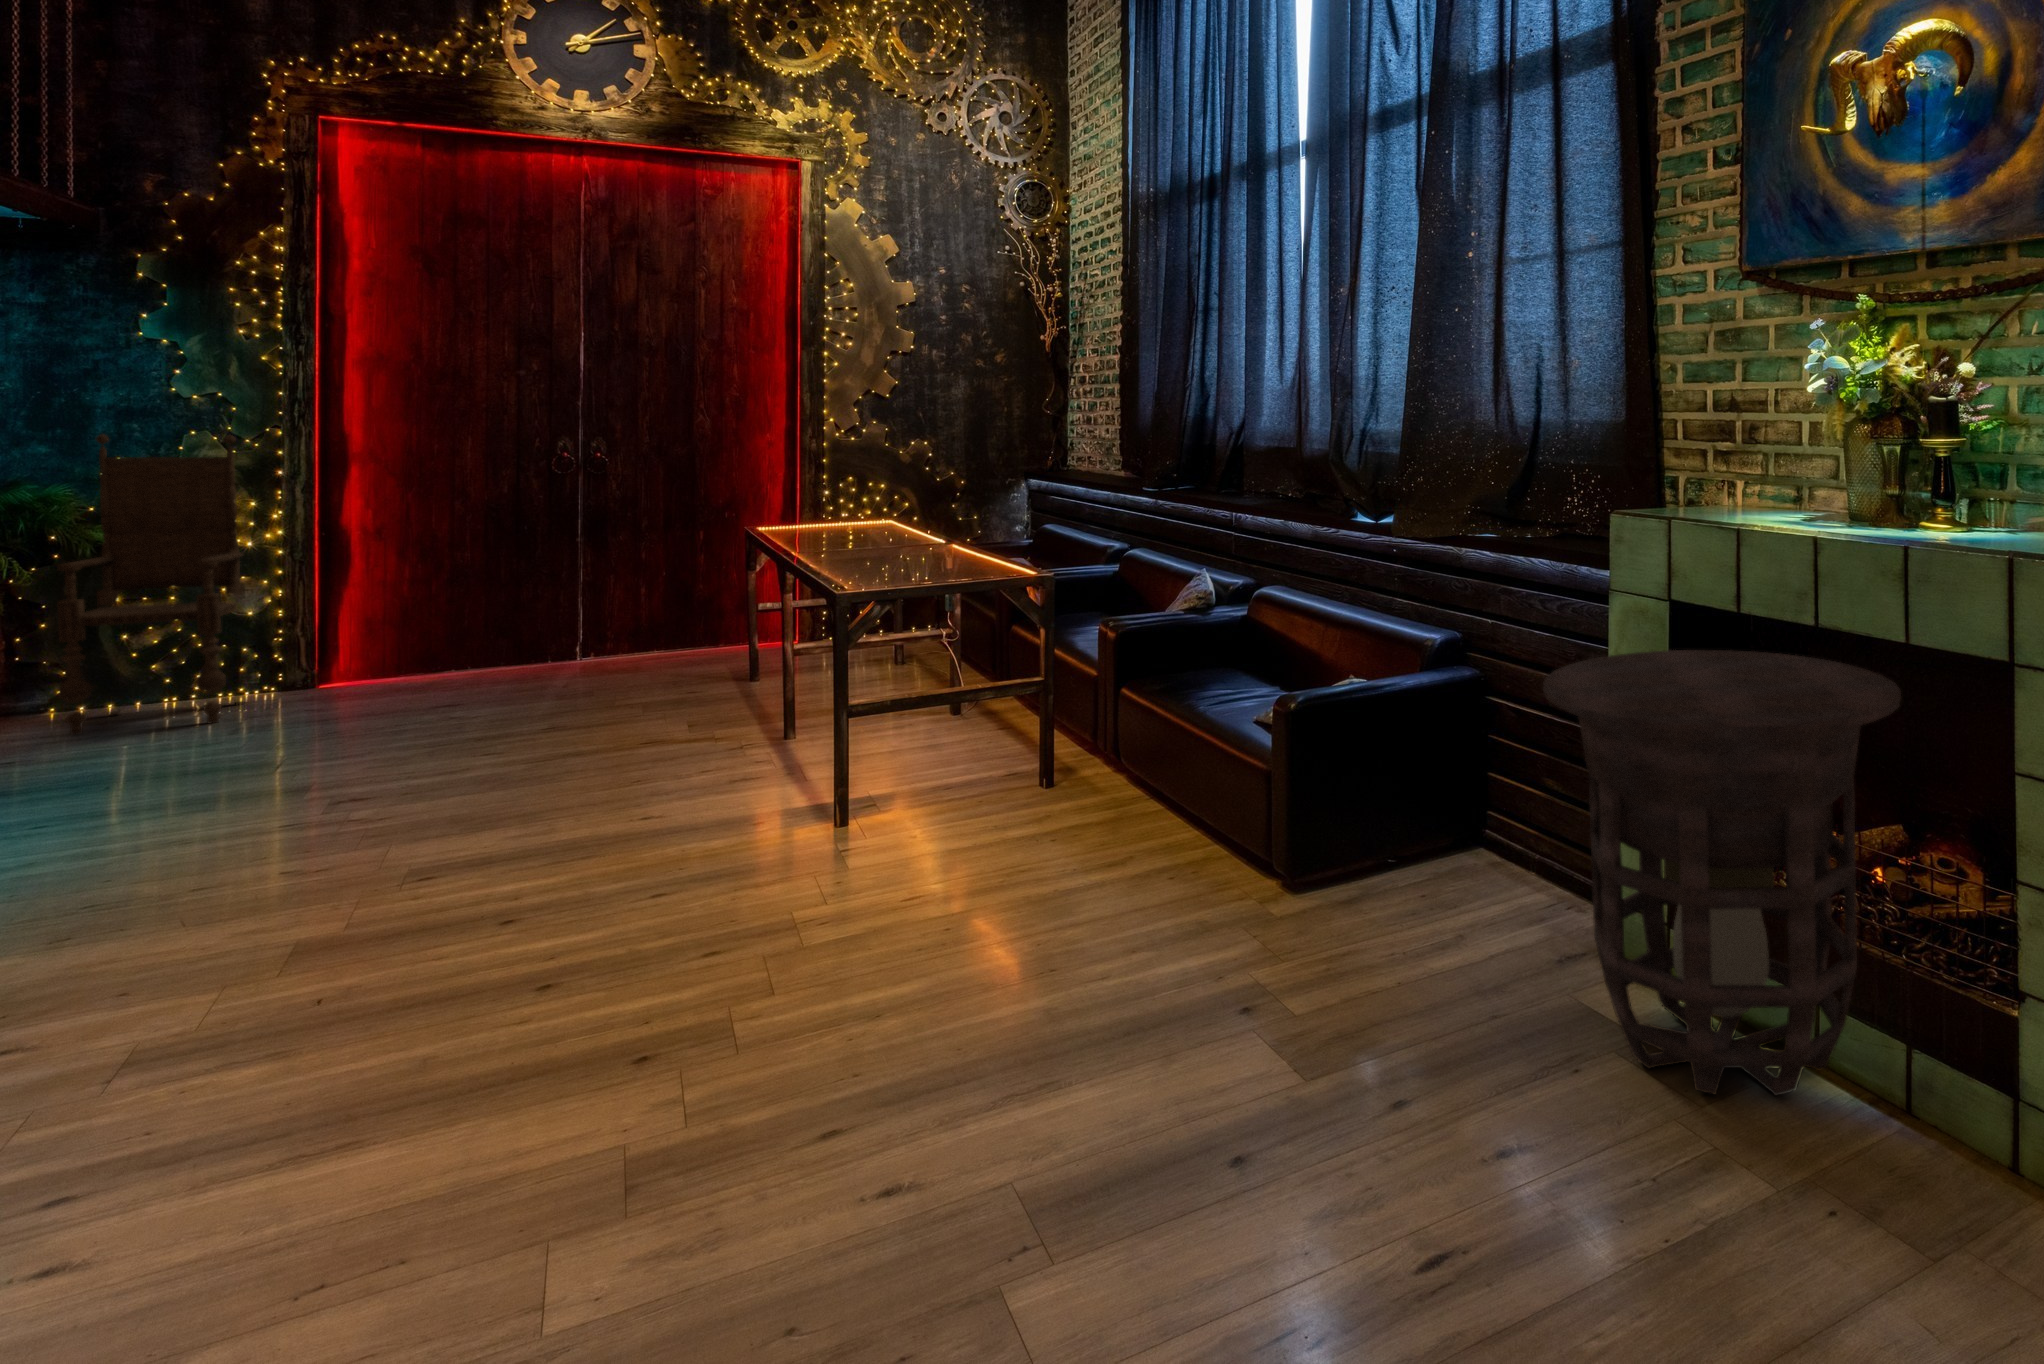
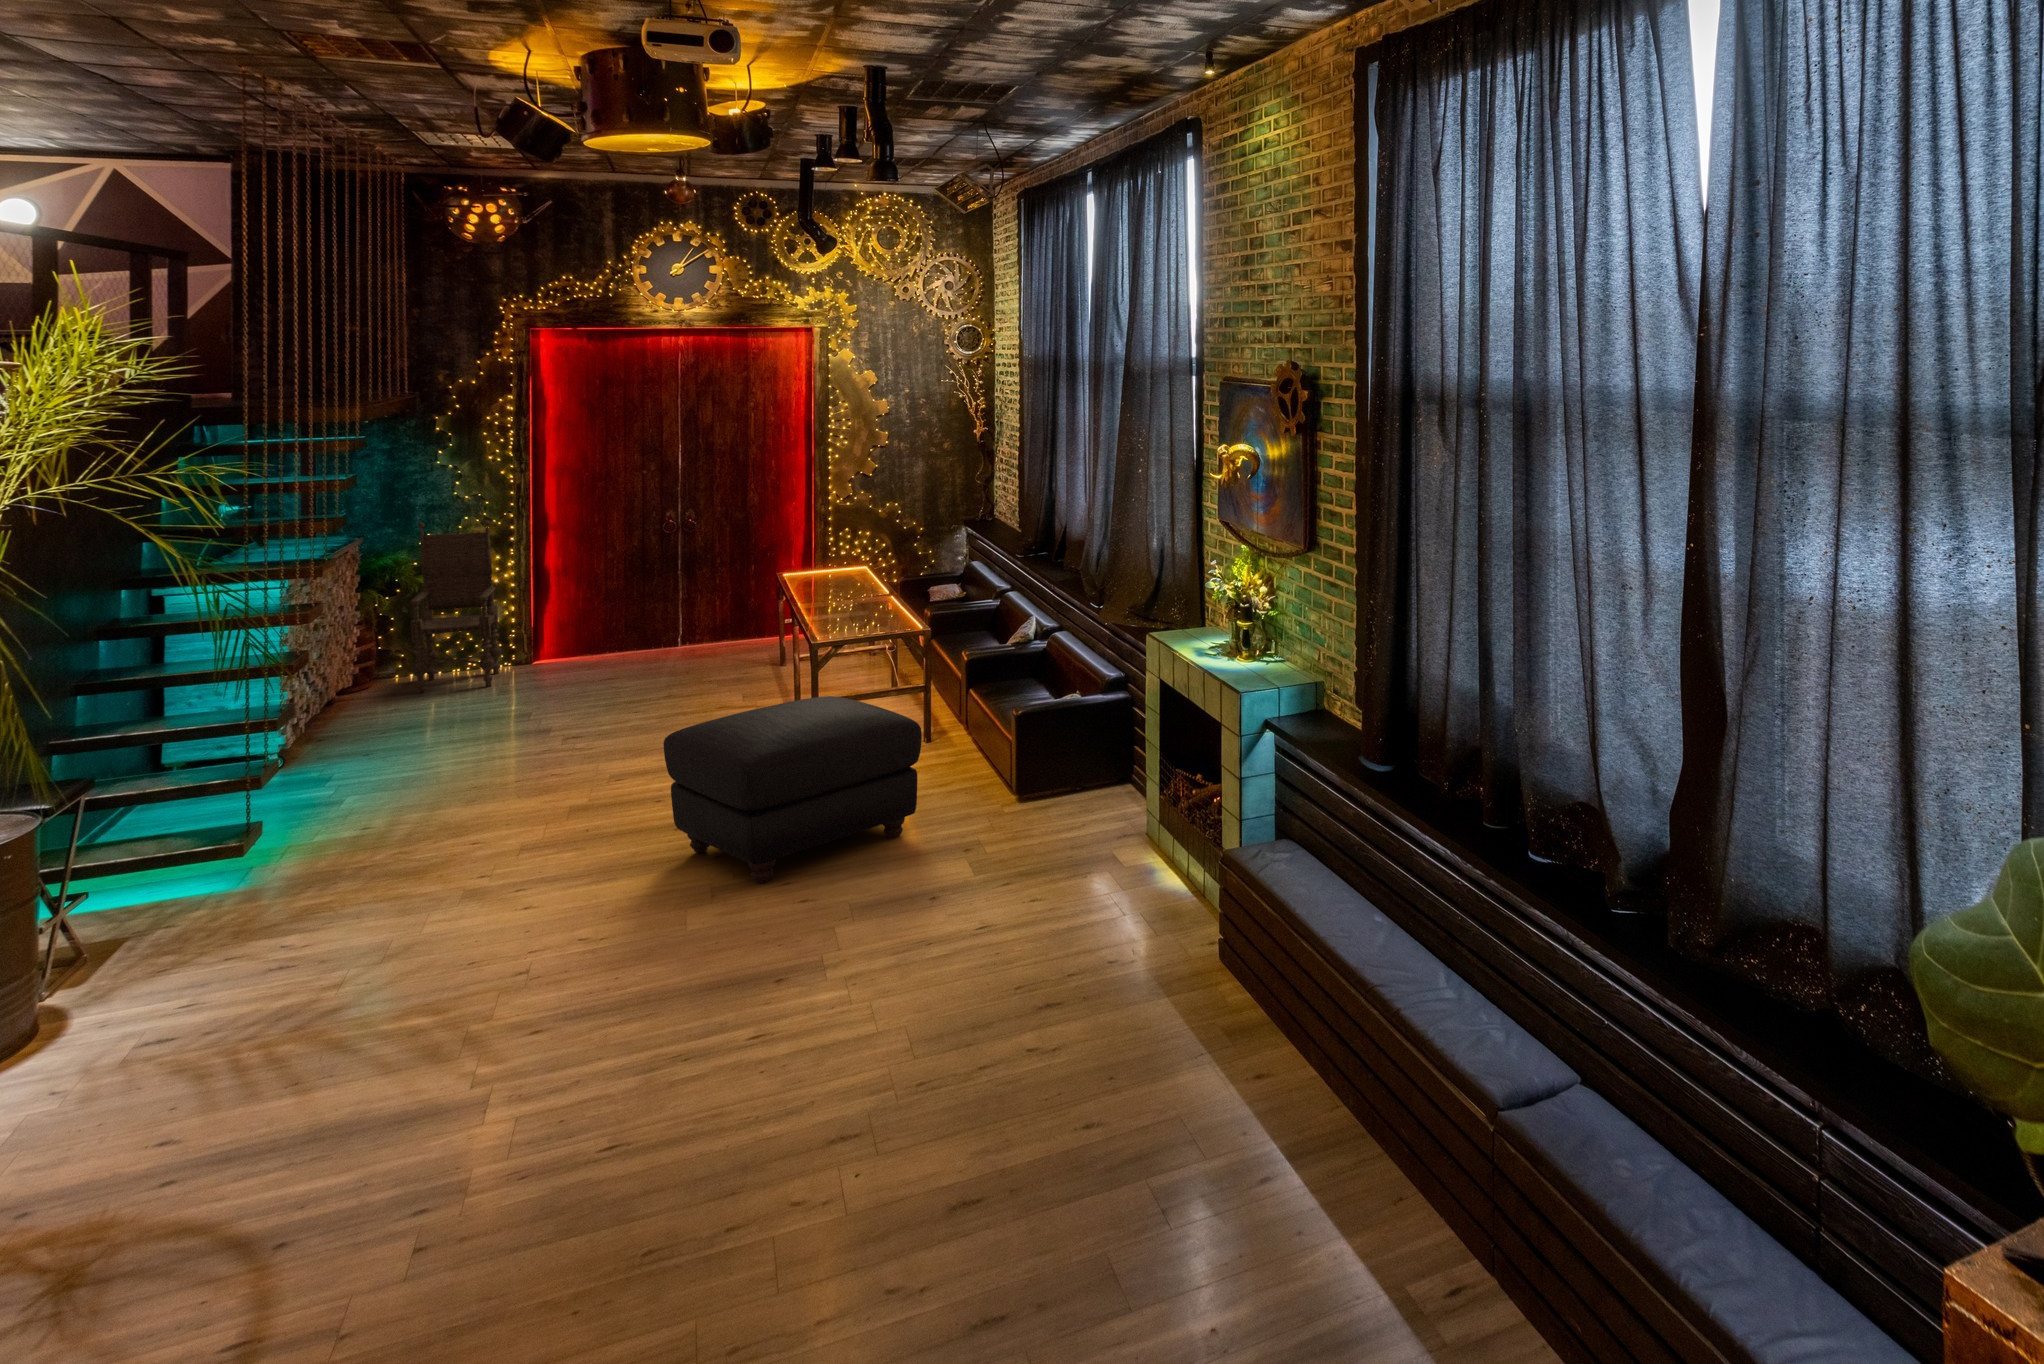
side table: present [1543,650,1901,1095] -> none [1035,706,1155,866]
ottoman: none [460,656,1180,1217] -> present [663,696,922,883]

